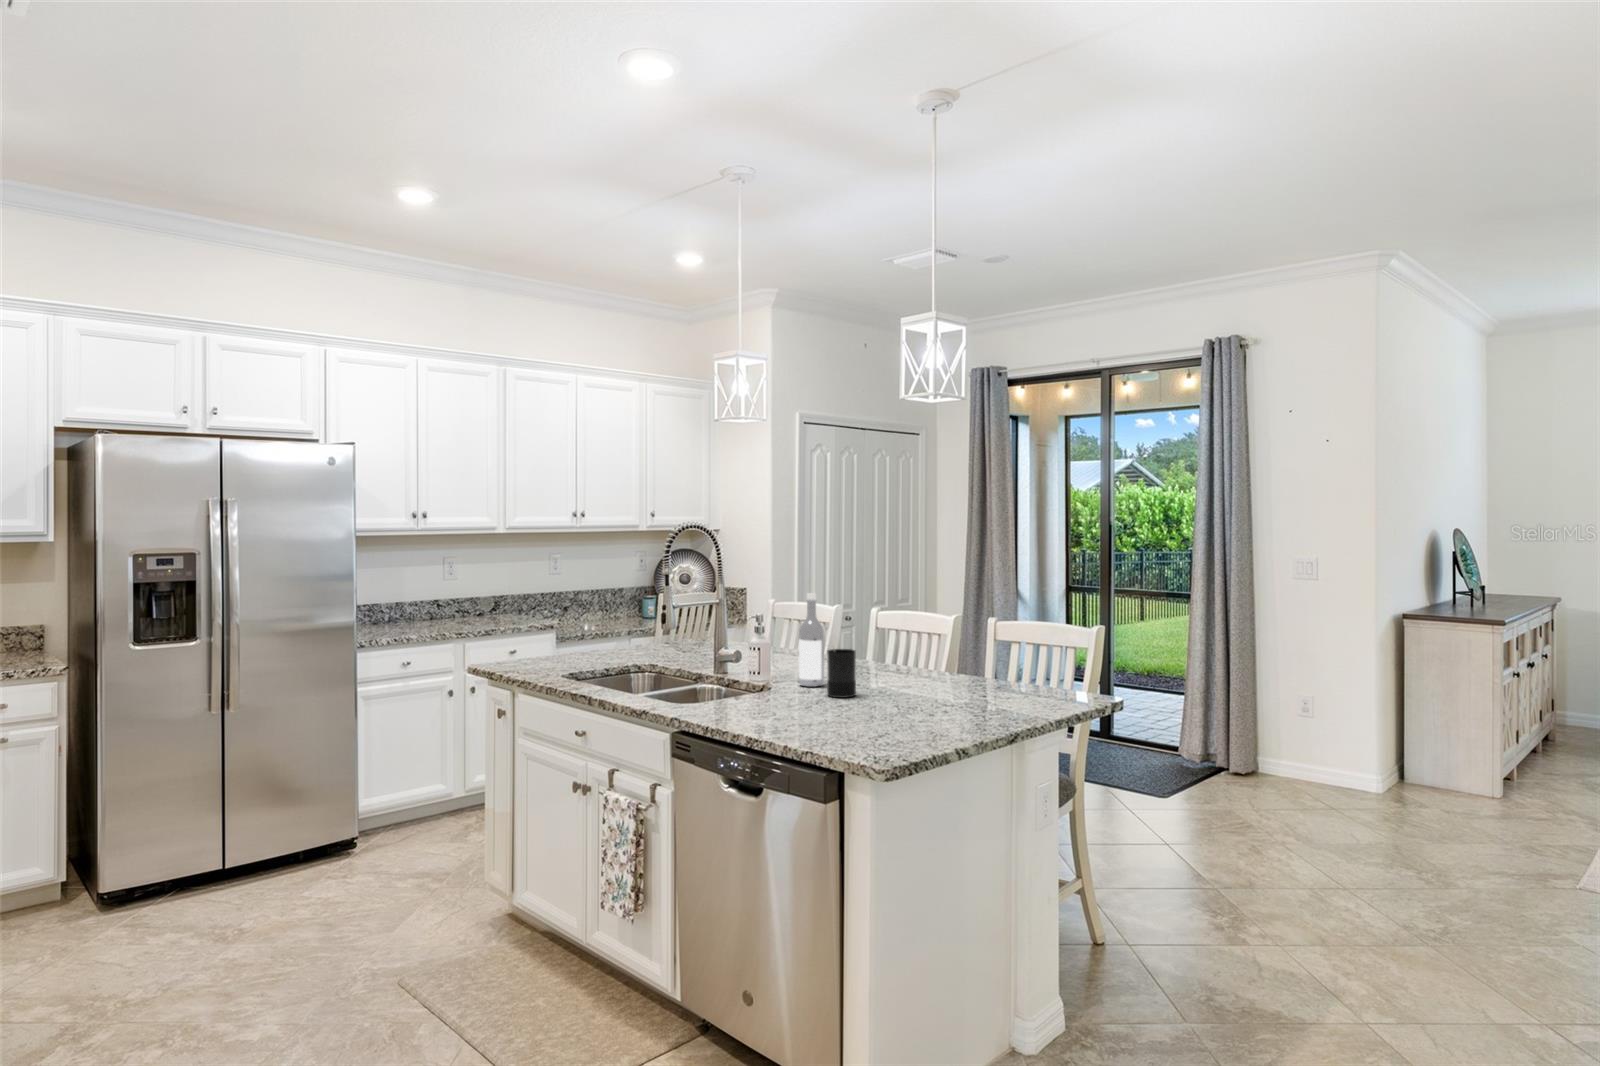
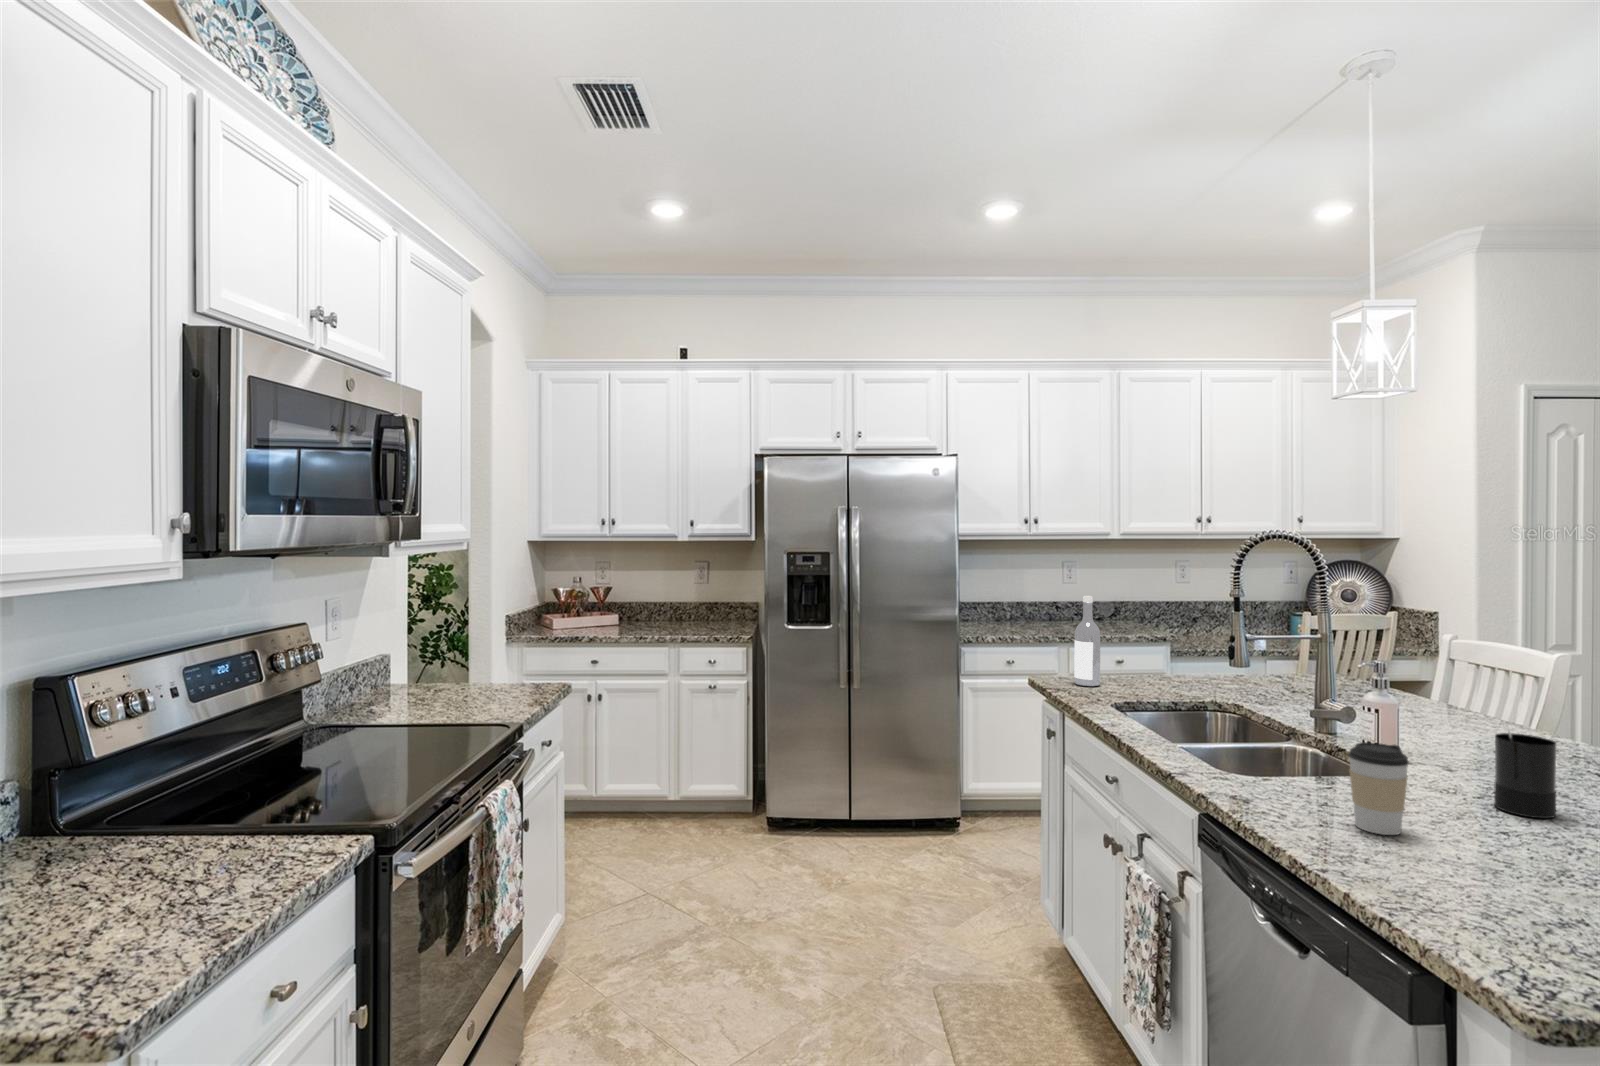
wine bottle: present [799,593,824,687] -> present [1074,596,1100,686]
coffee cup: none [764,660,797,718] -> present [1348,742,1409,835]

